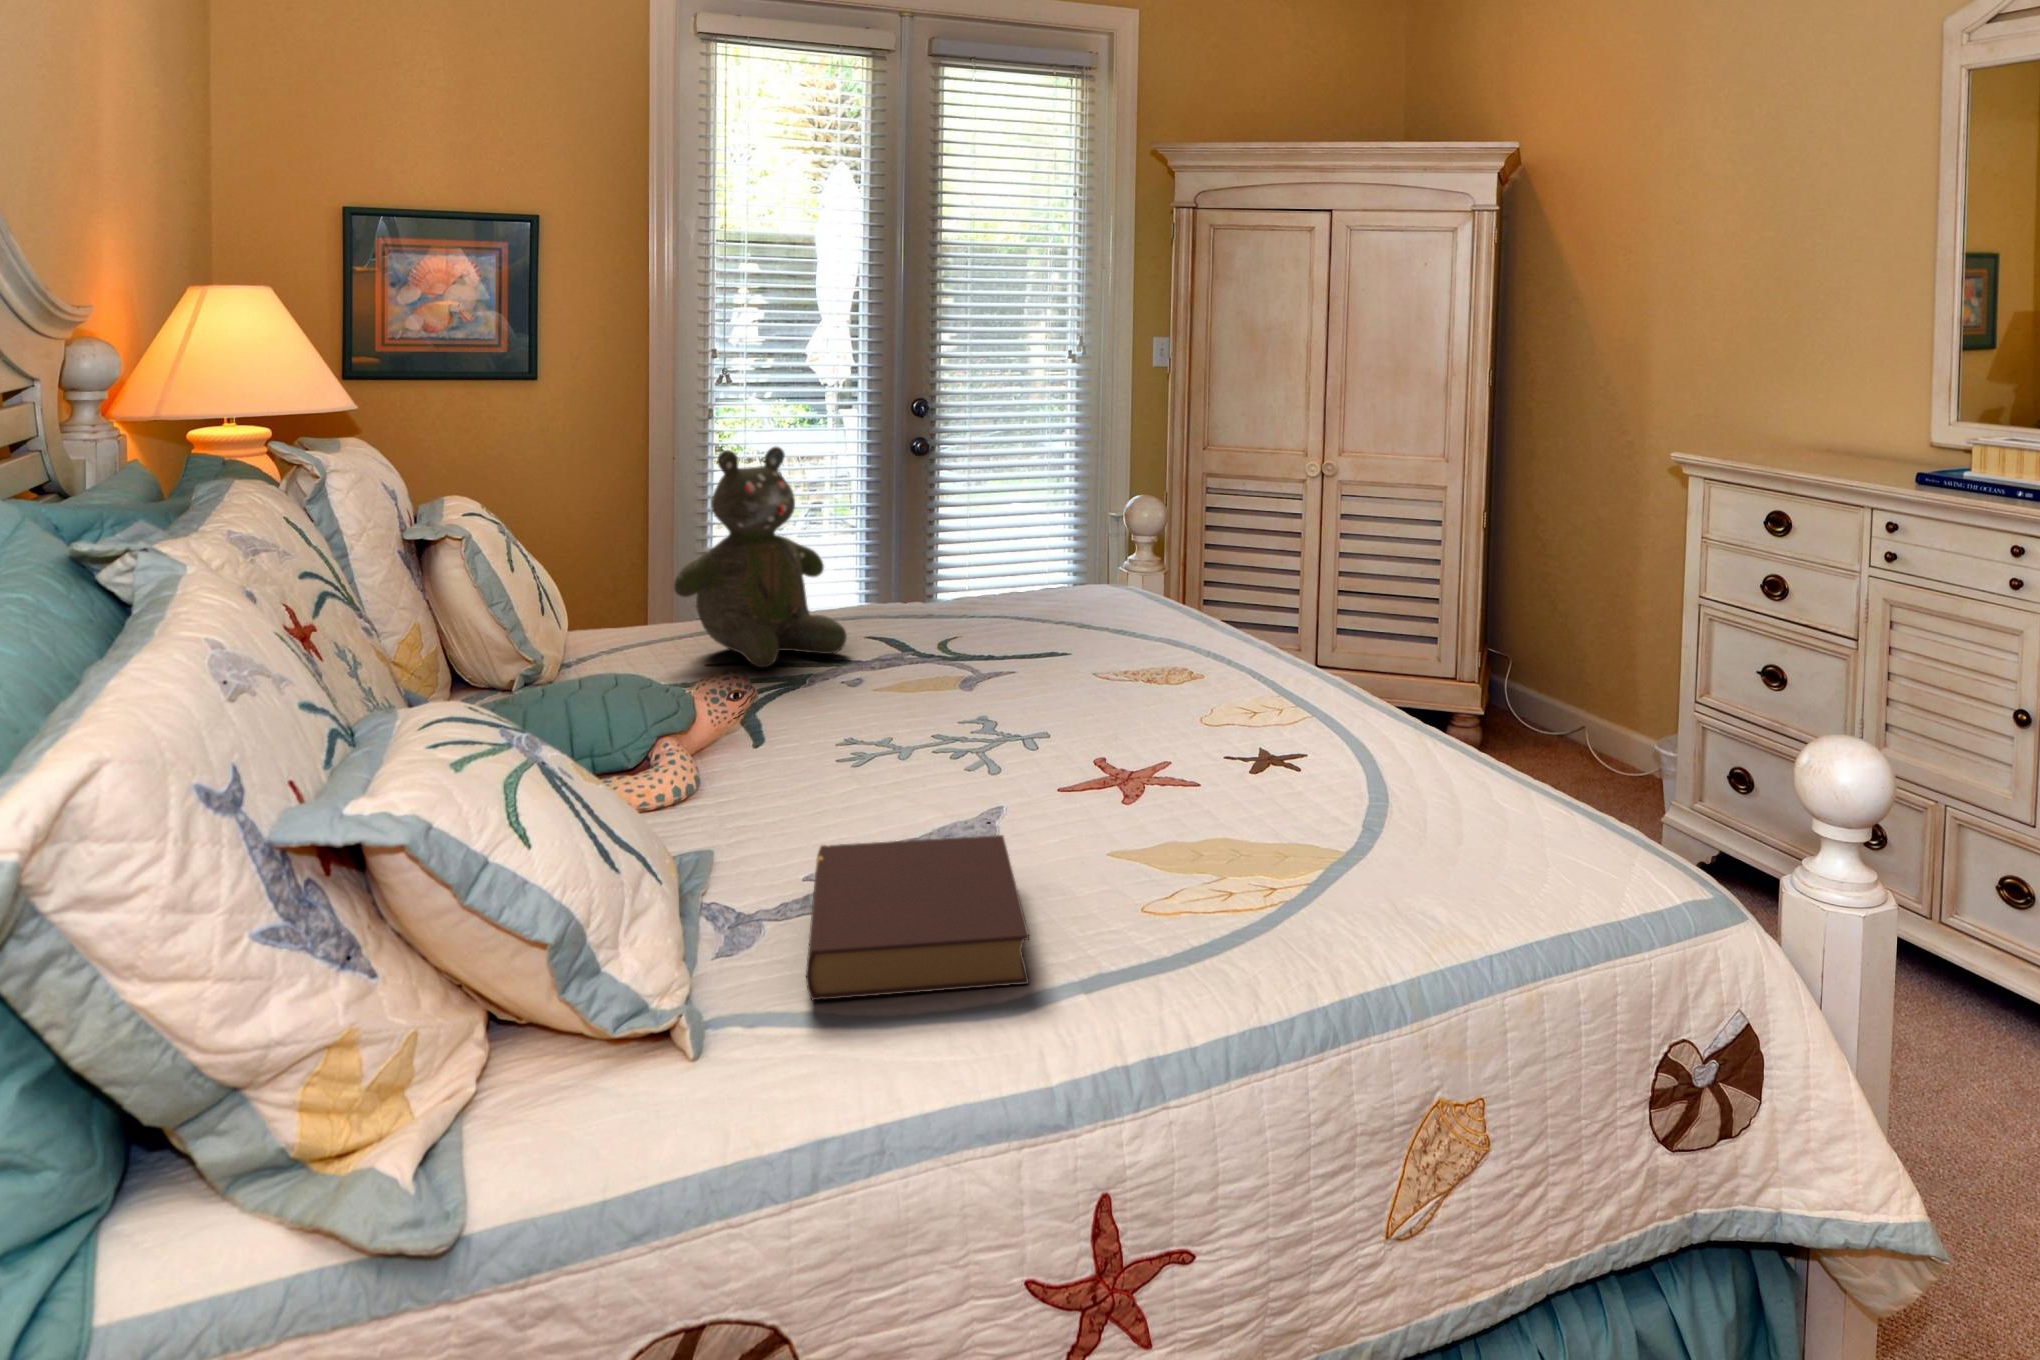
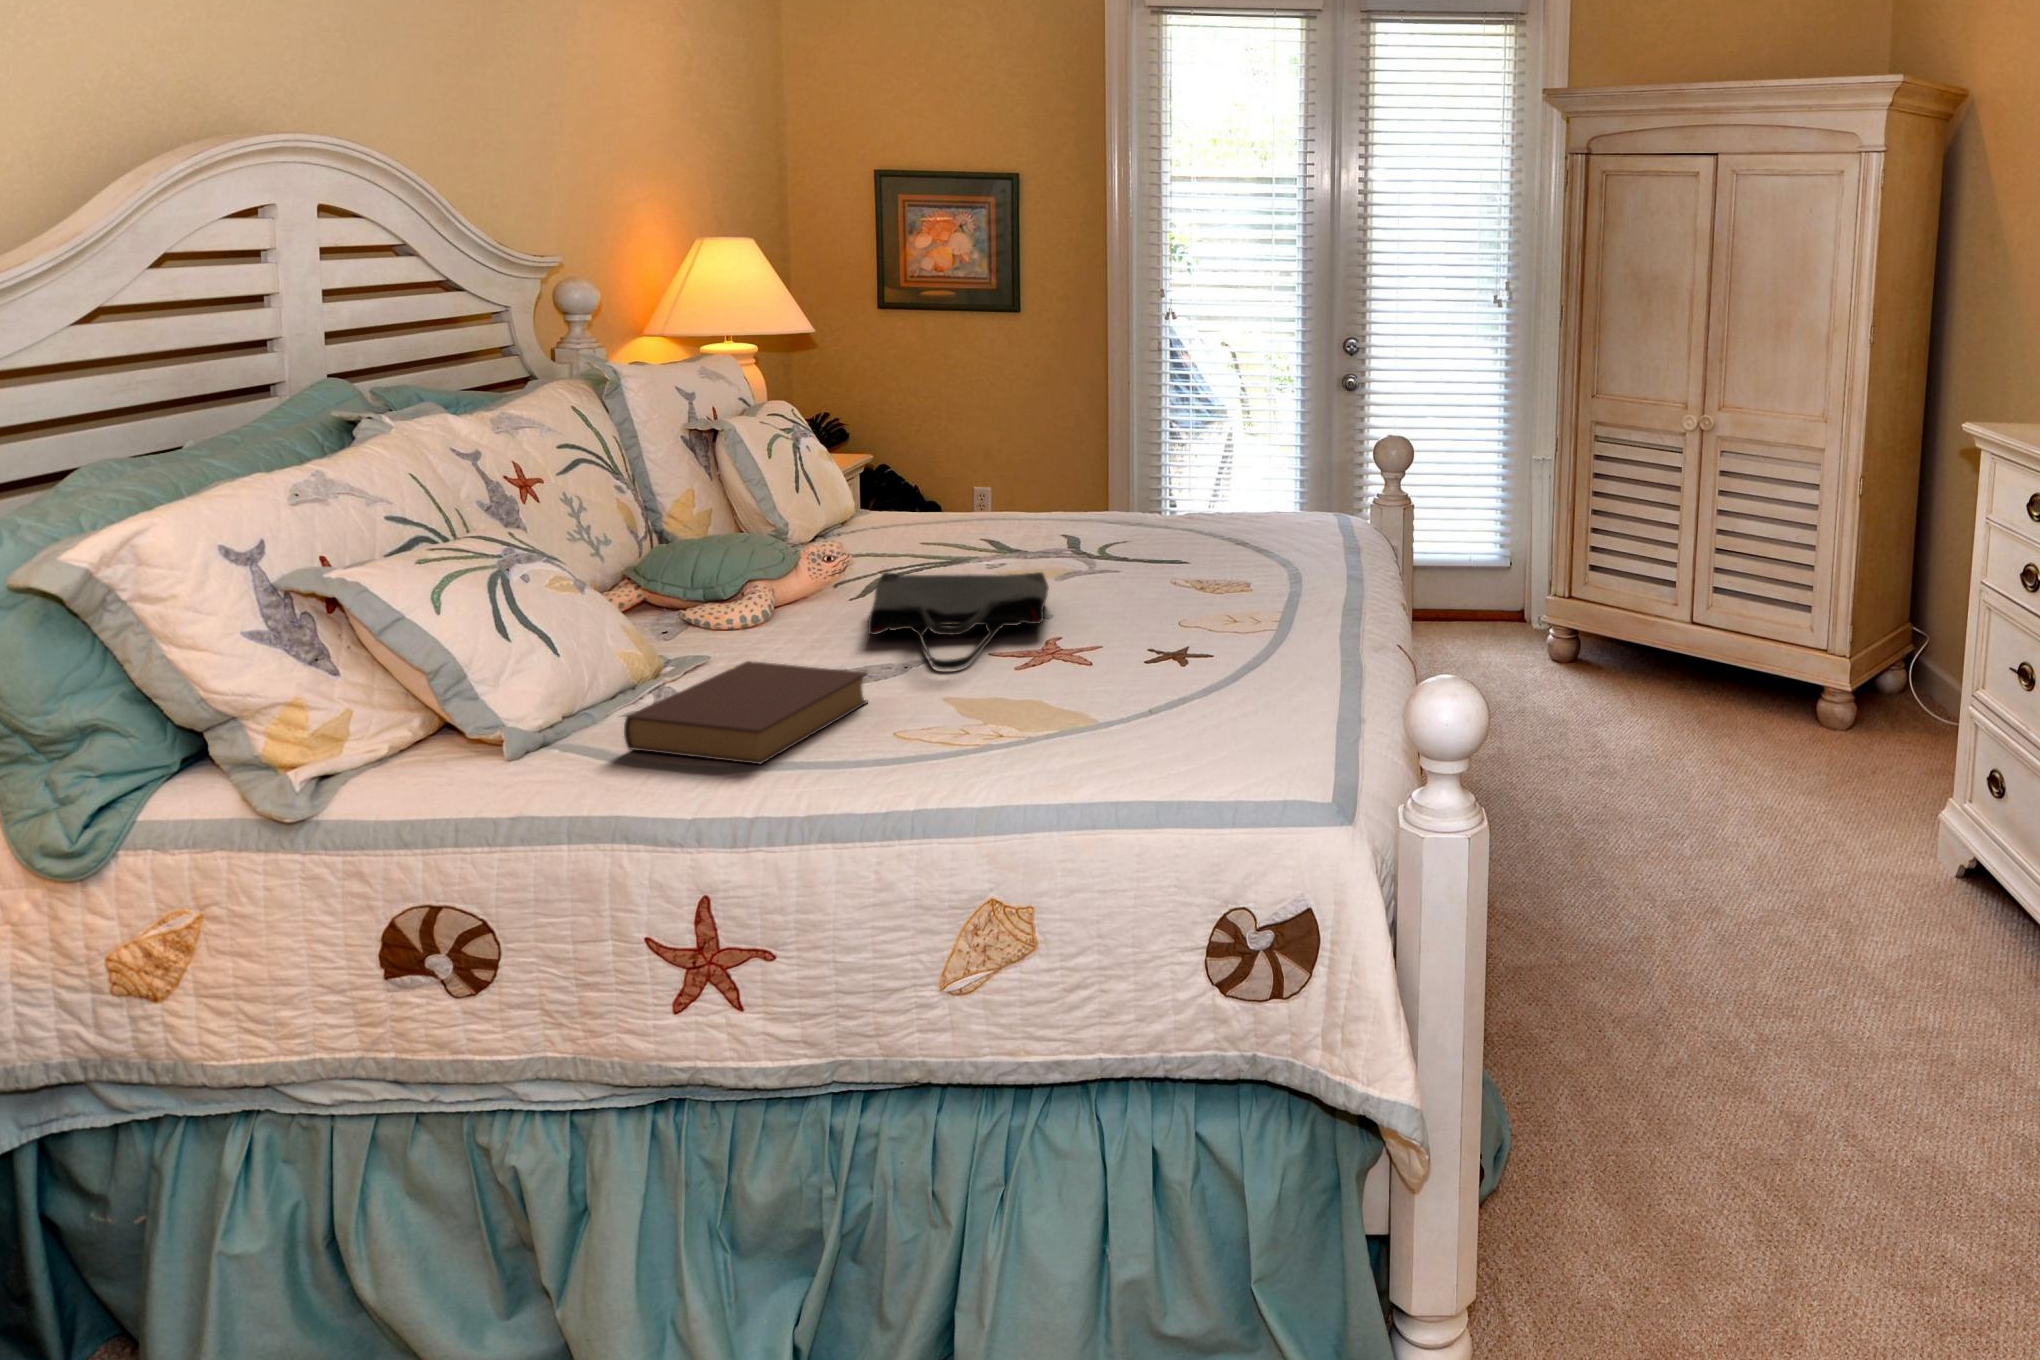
teddy bear: present [674,447,847,667] -> none [921,372,1058,549]
tote bag: none [790,683,1047,818] -> present [868,572,1049,669]

